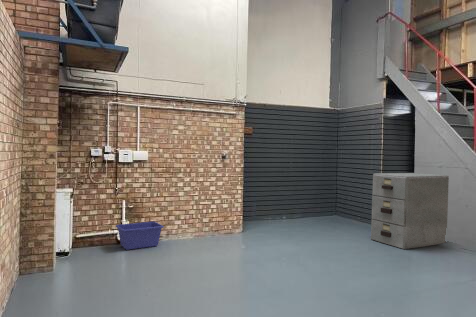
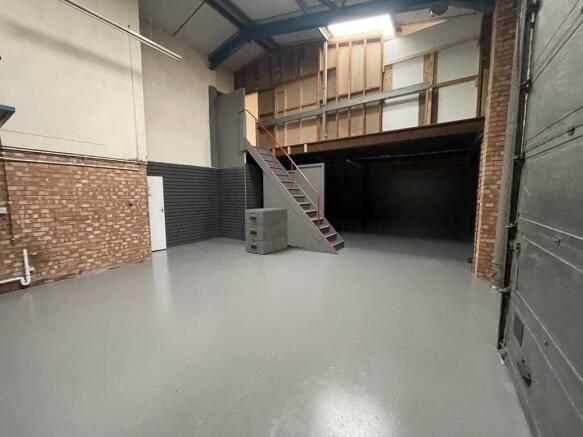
storage bin: present [116,222,164,250] -> none [17,263,74,292]

